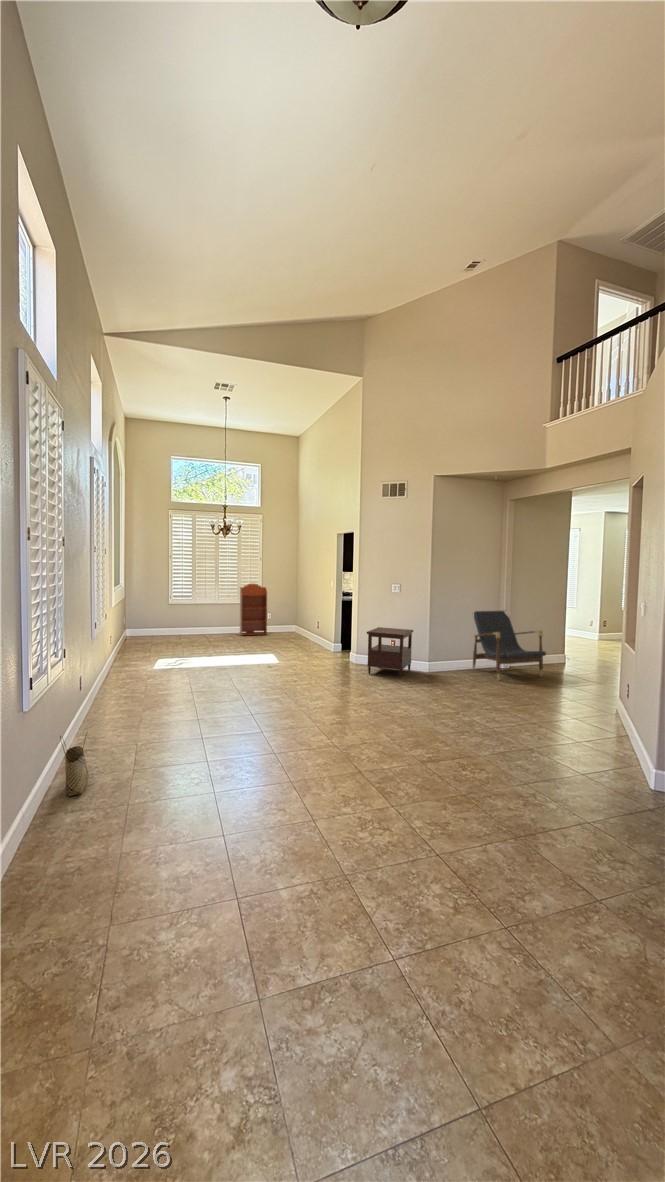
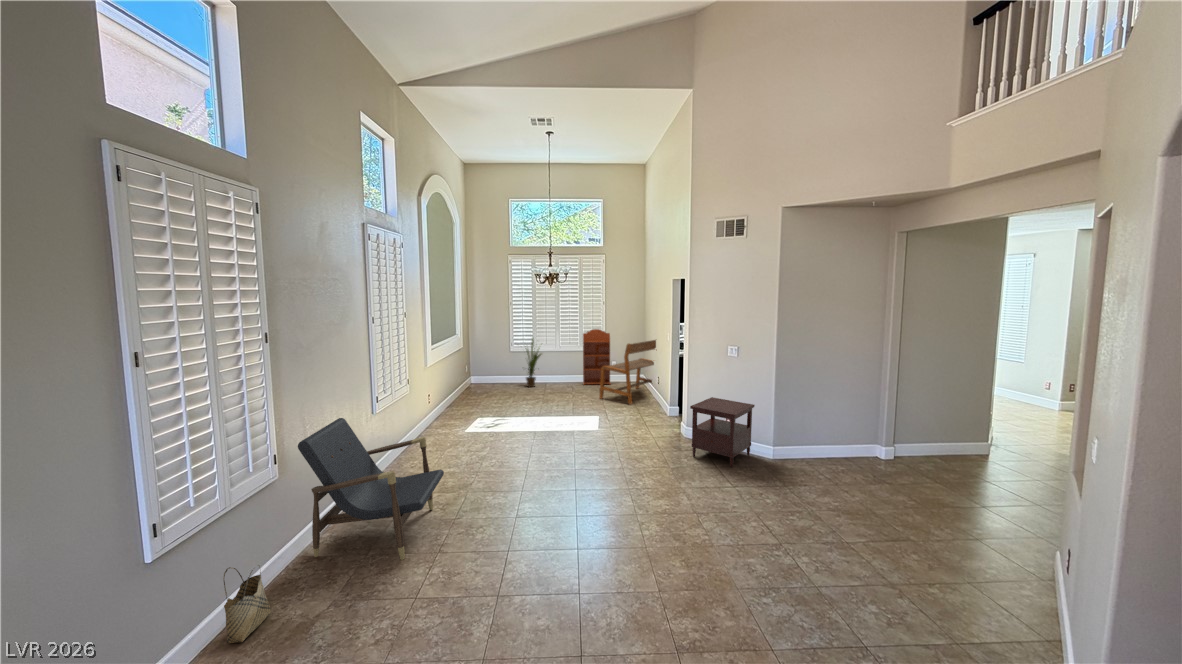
bench: none [264,589,320,647] -> present [599,340,656,404]
house plant: none [175,590,203,639] -> present [526,339,541,387]
lounge chair: present [473,611,546,681] -> present [298,418,444,560]

